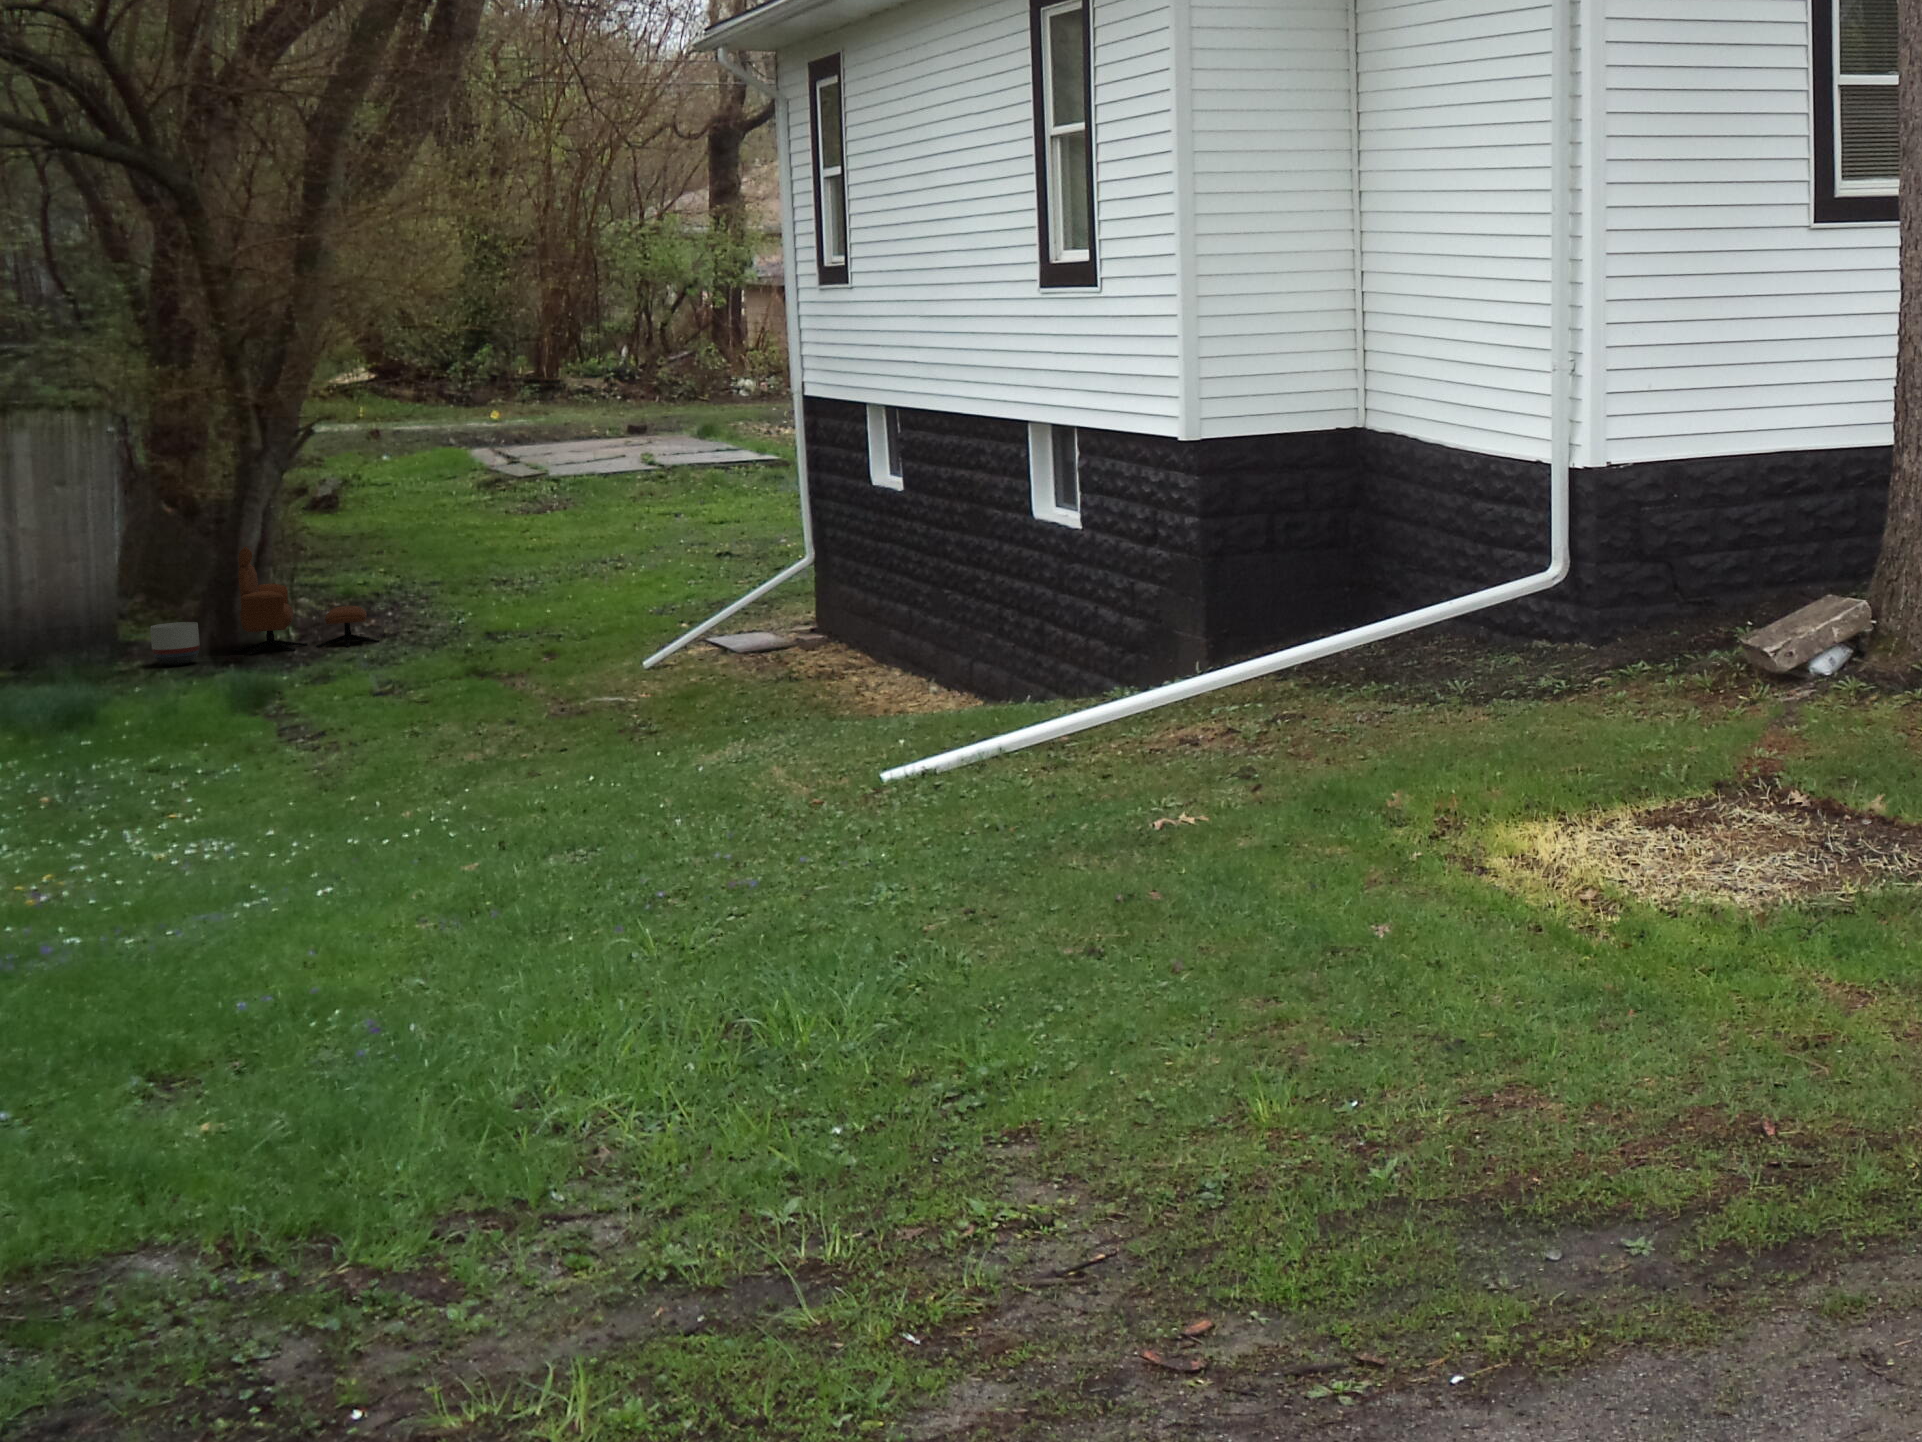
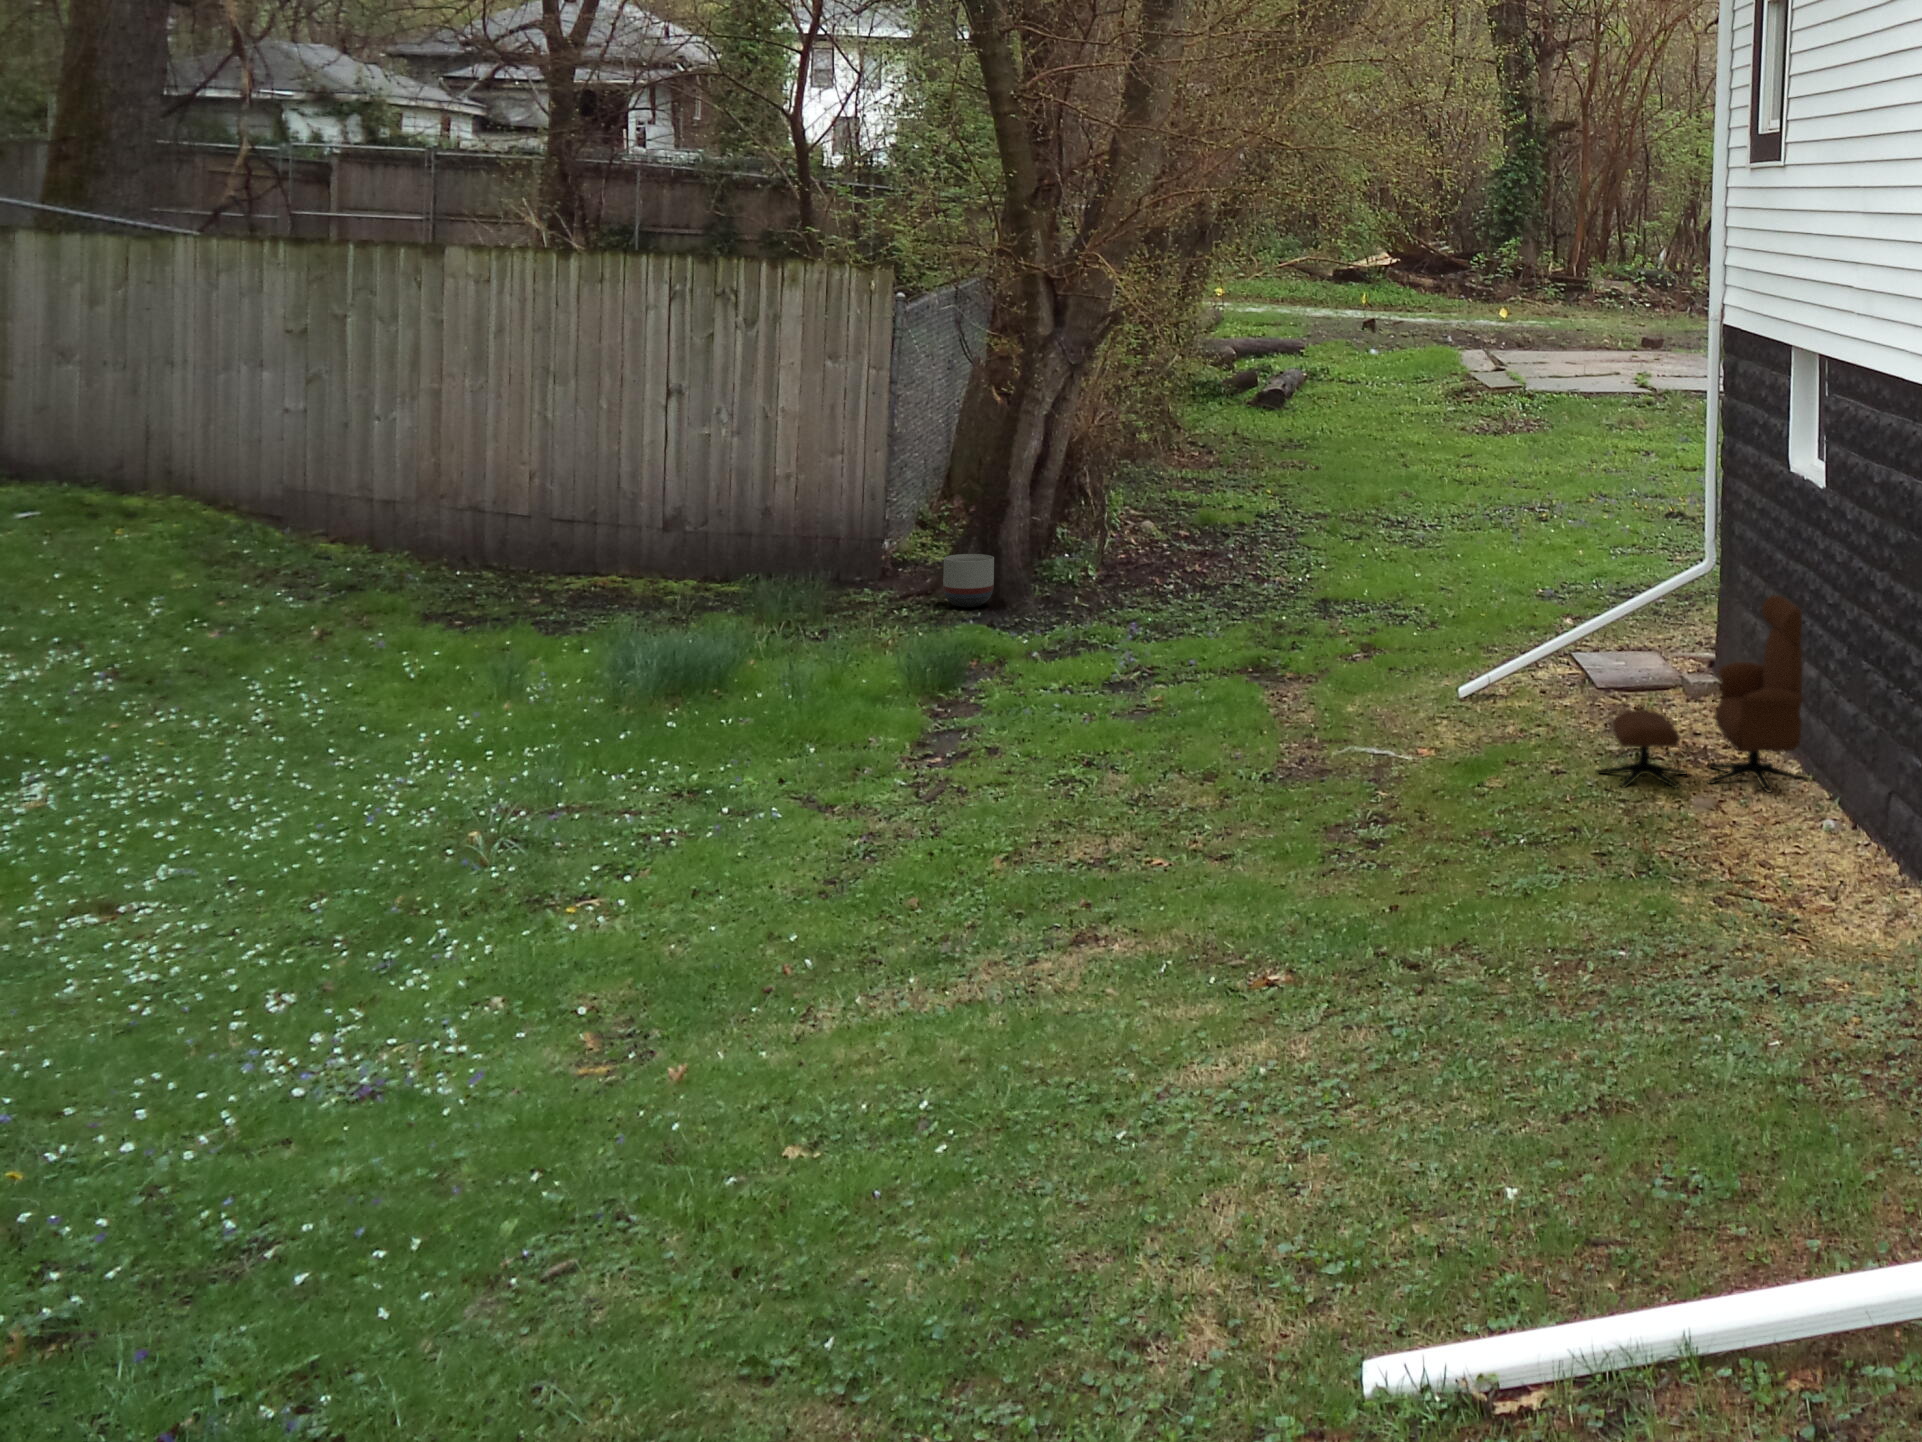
lounge chair: present [234,547,380,655] -> present [1596,595,1809,792]

